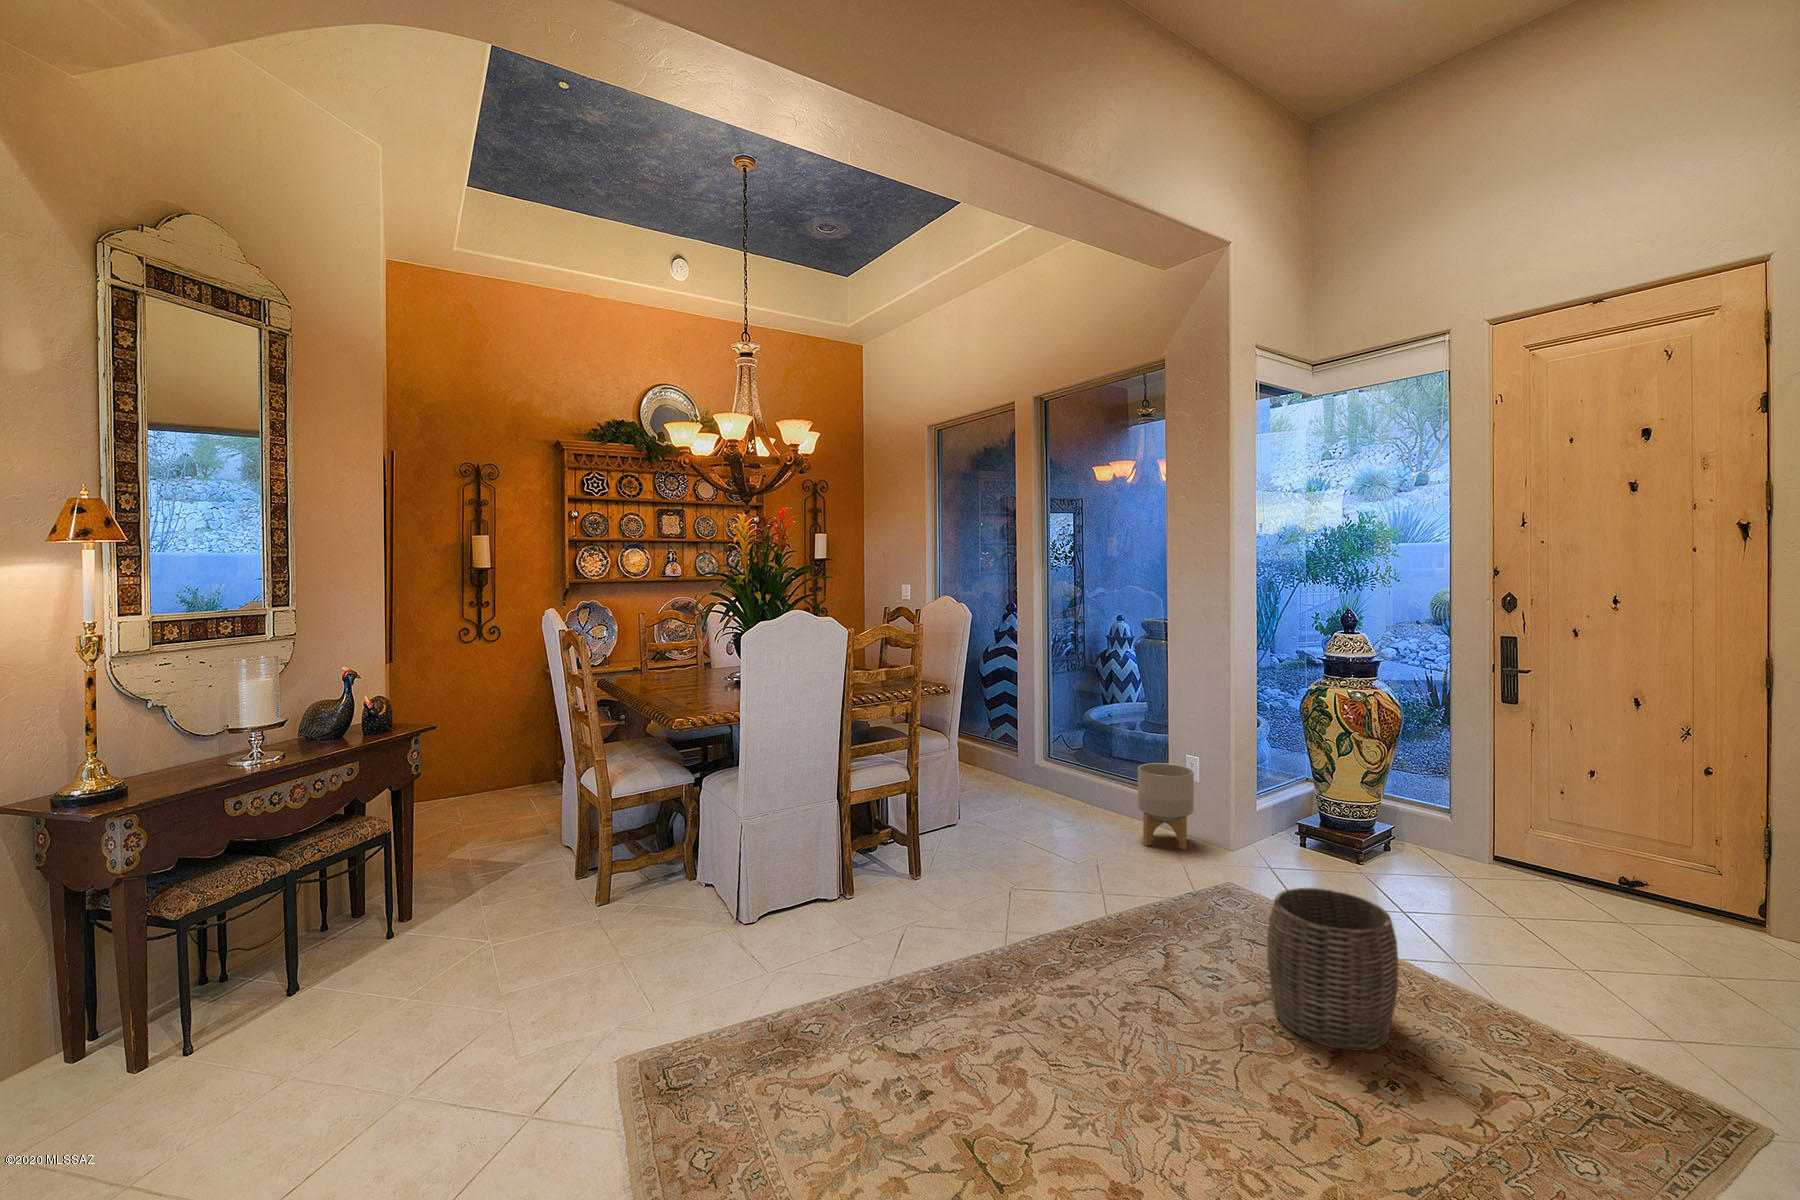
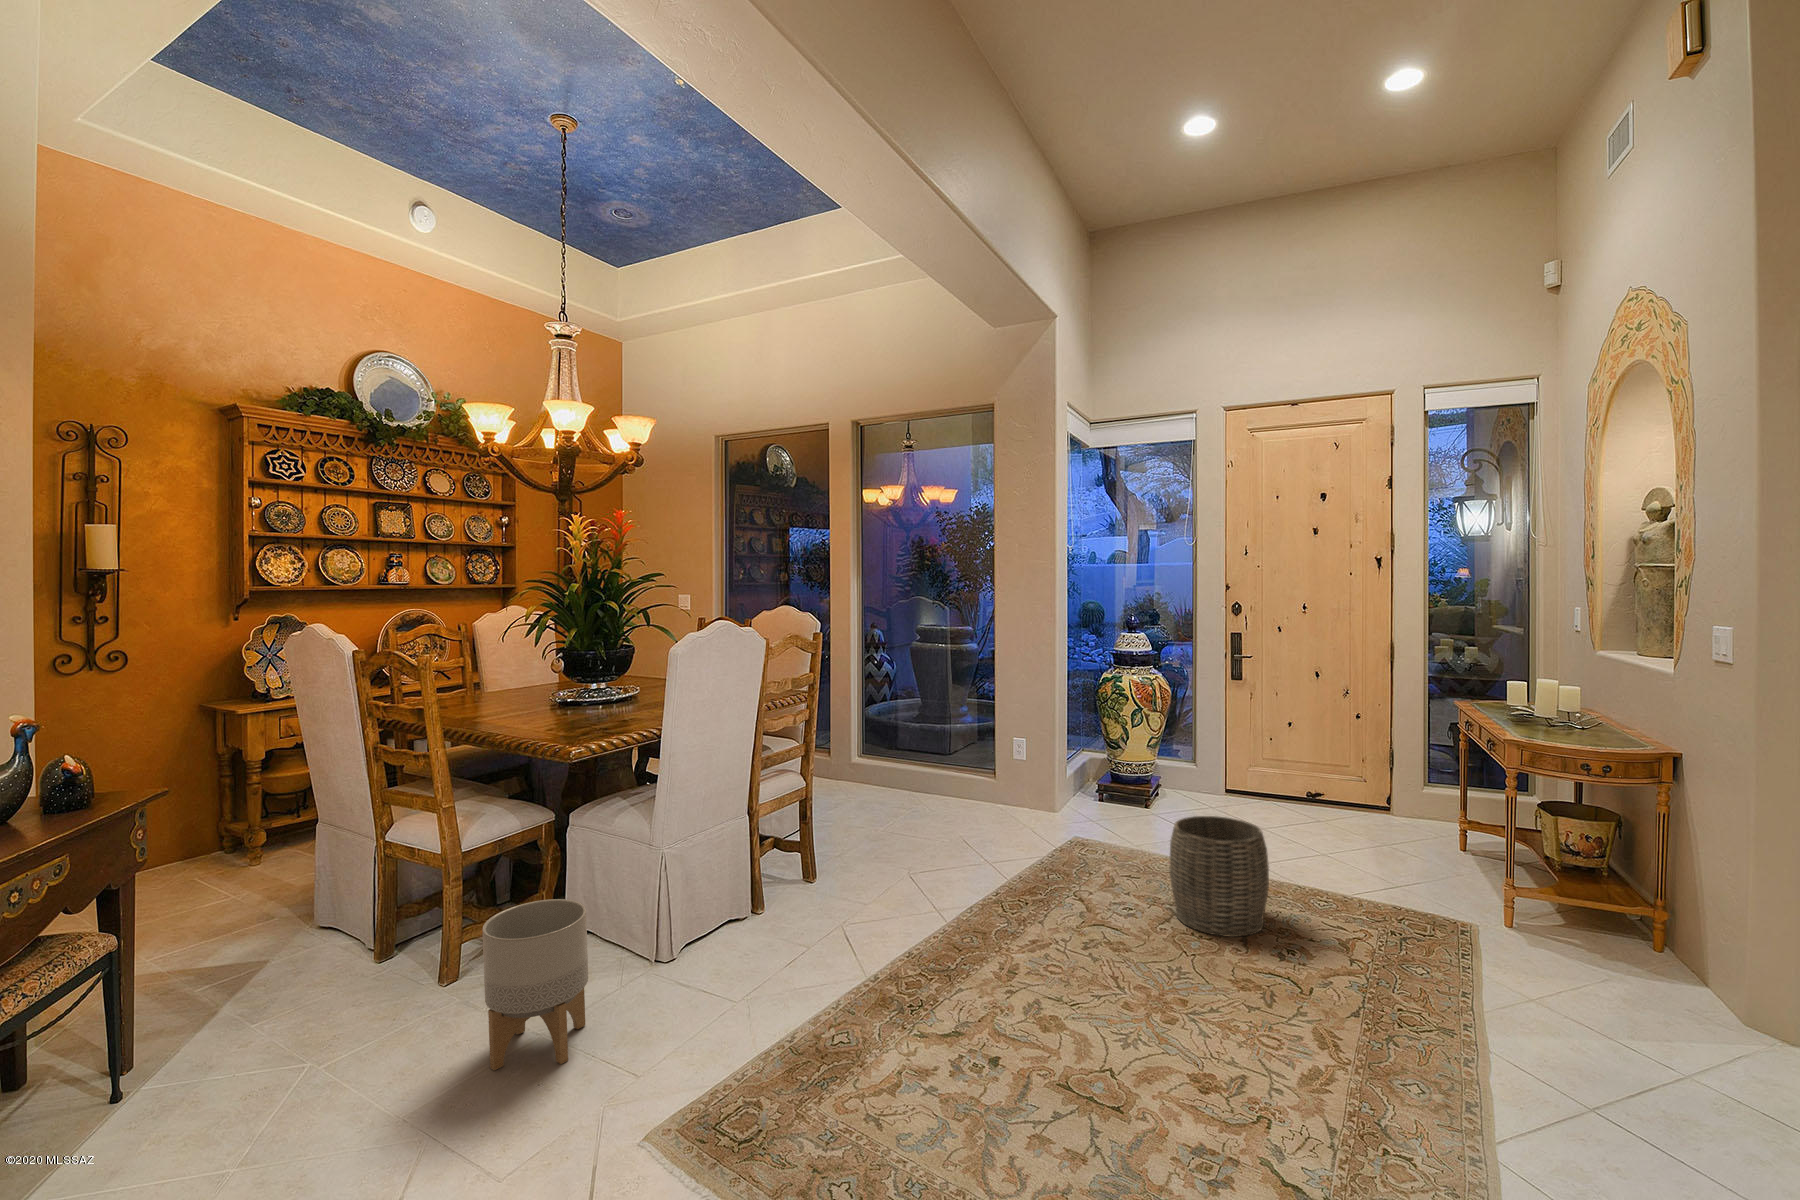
planter: present [1138,763,1194,850] -> present [482,899,588,1070]

